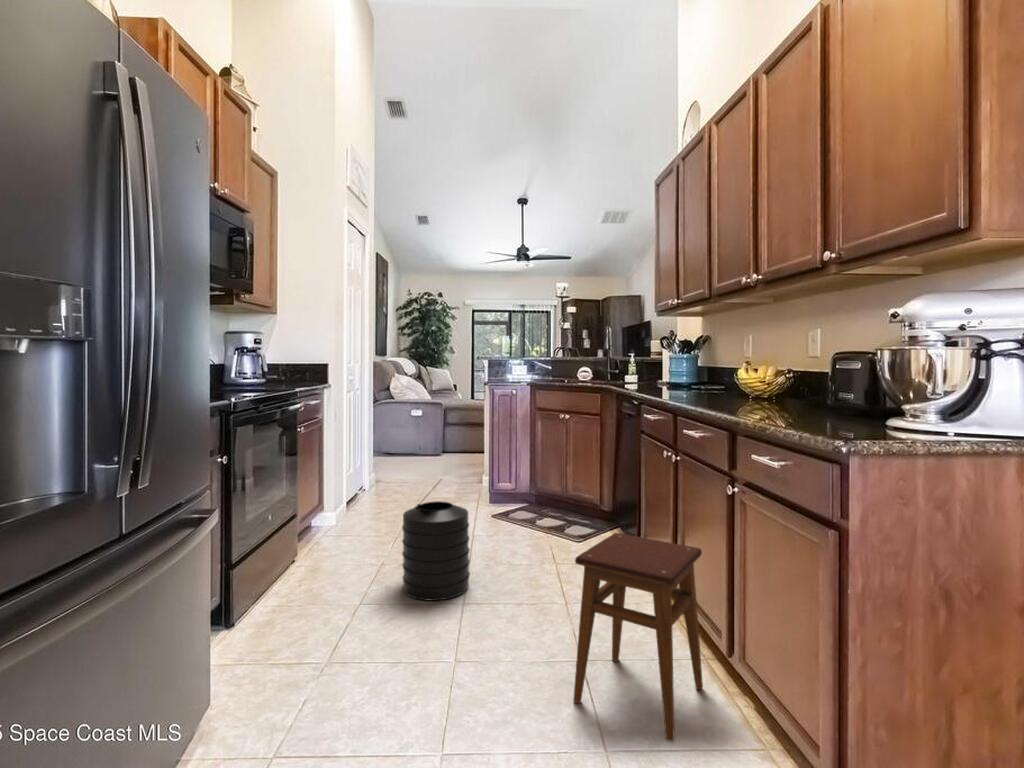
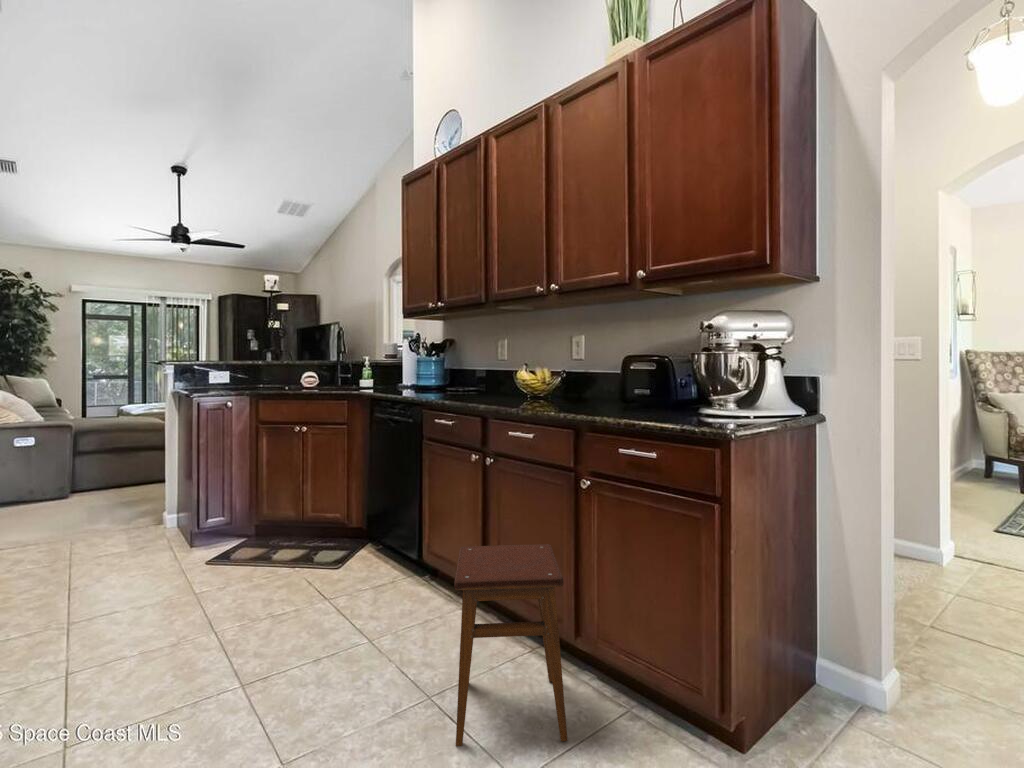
trash can: present [402,497,470,601] -> none [127,525,238,704]

